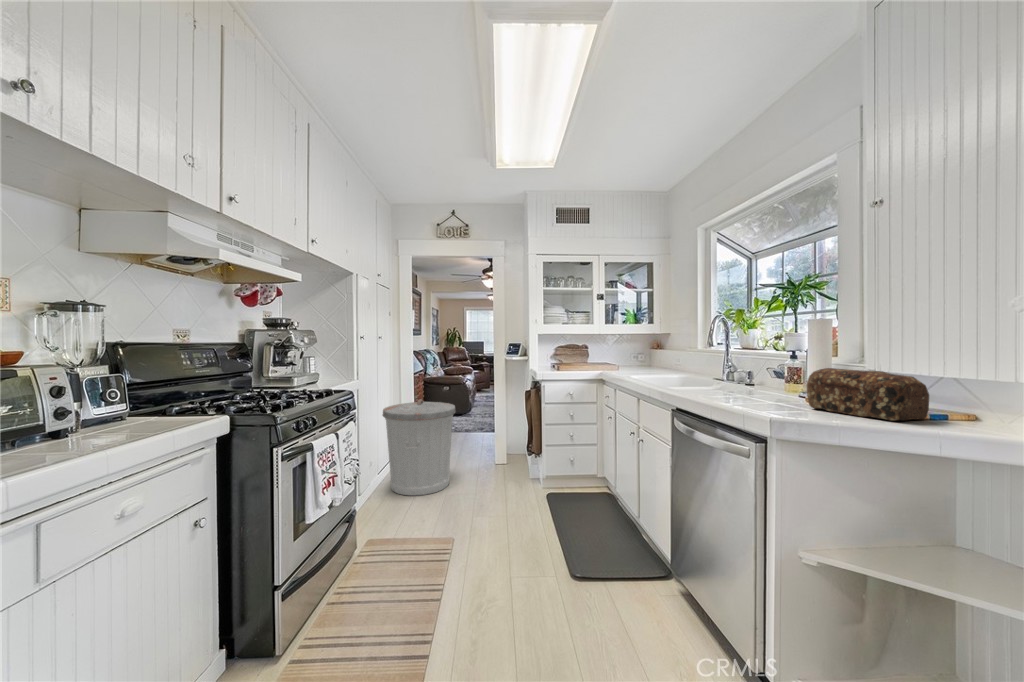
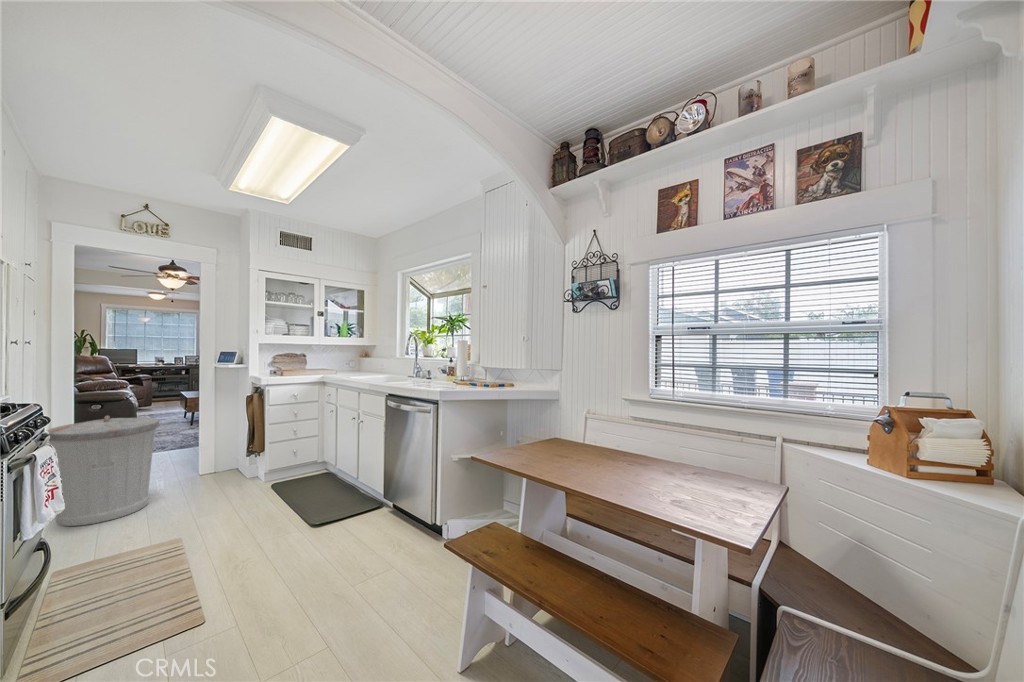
bread loaf: present [807,368,929,420] -> none [456,367,499,389]

